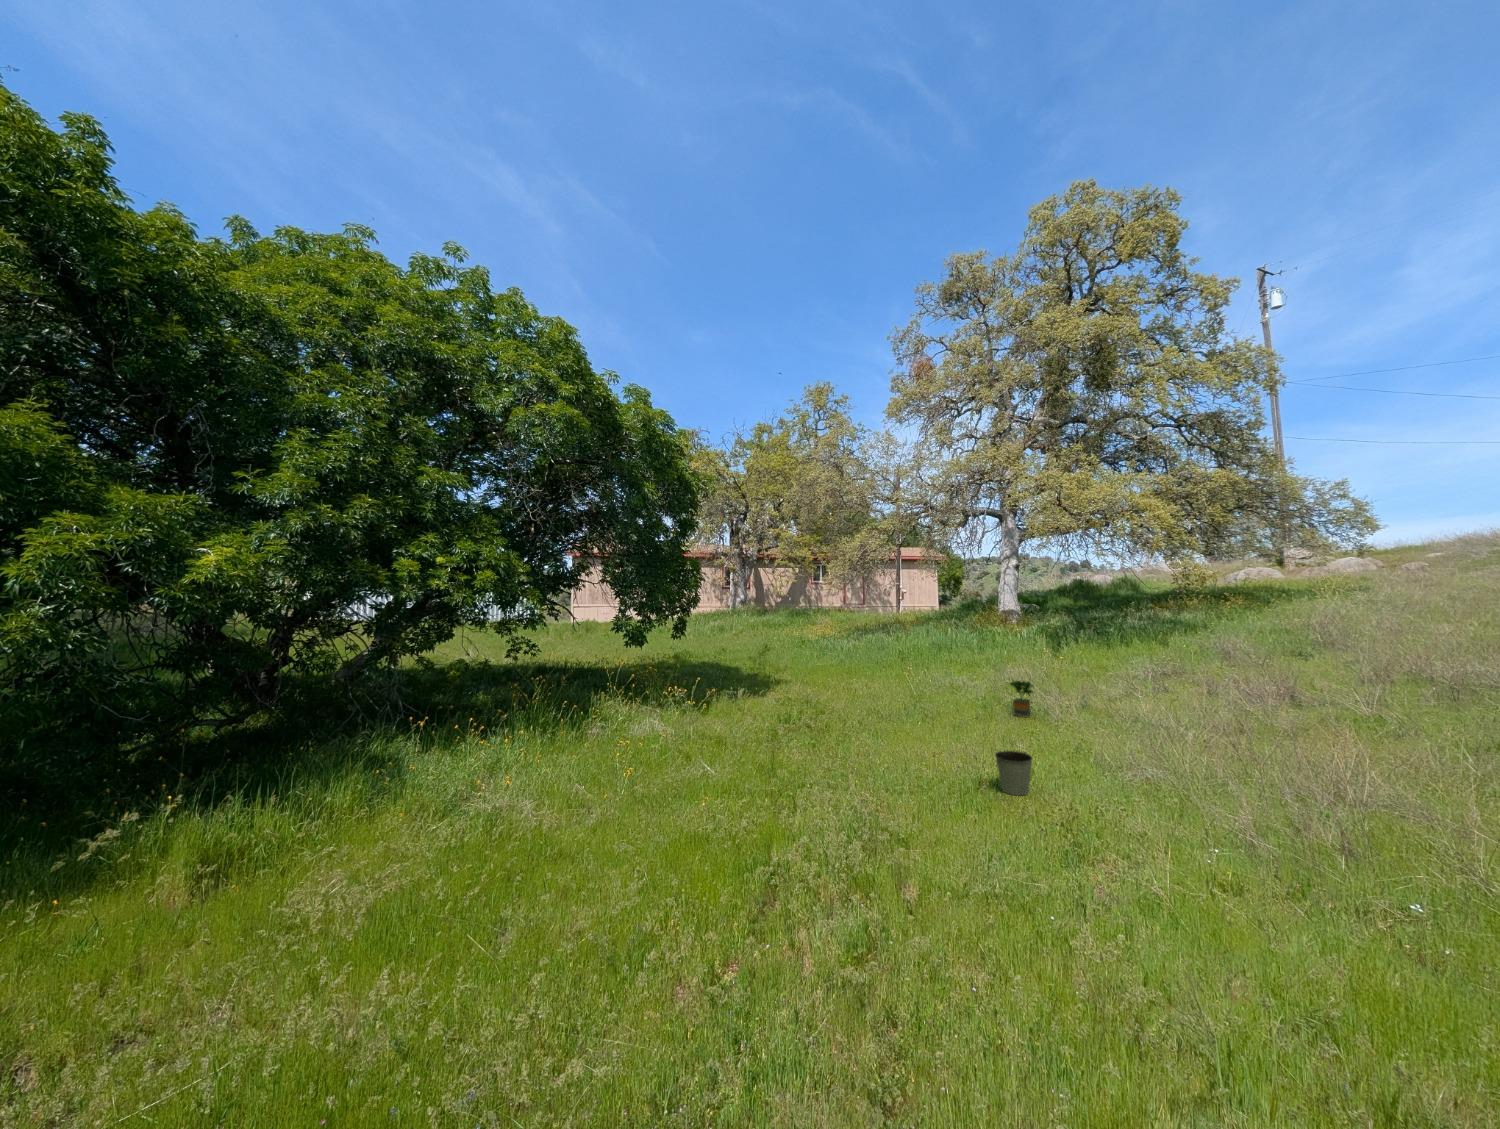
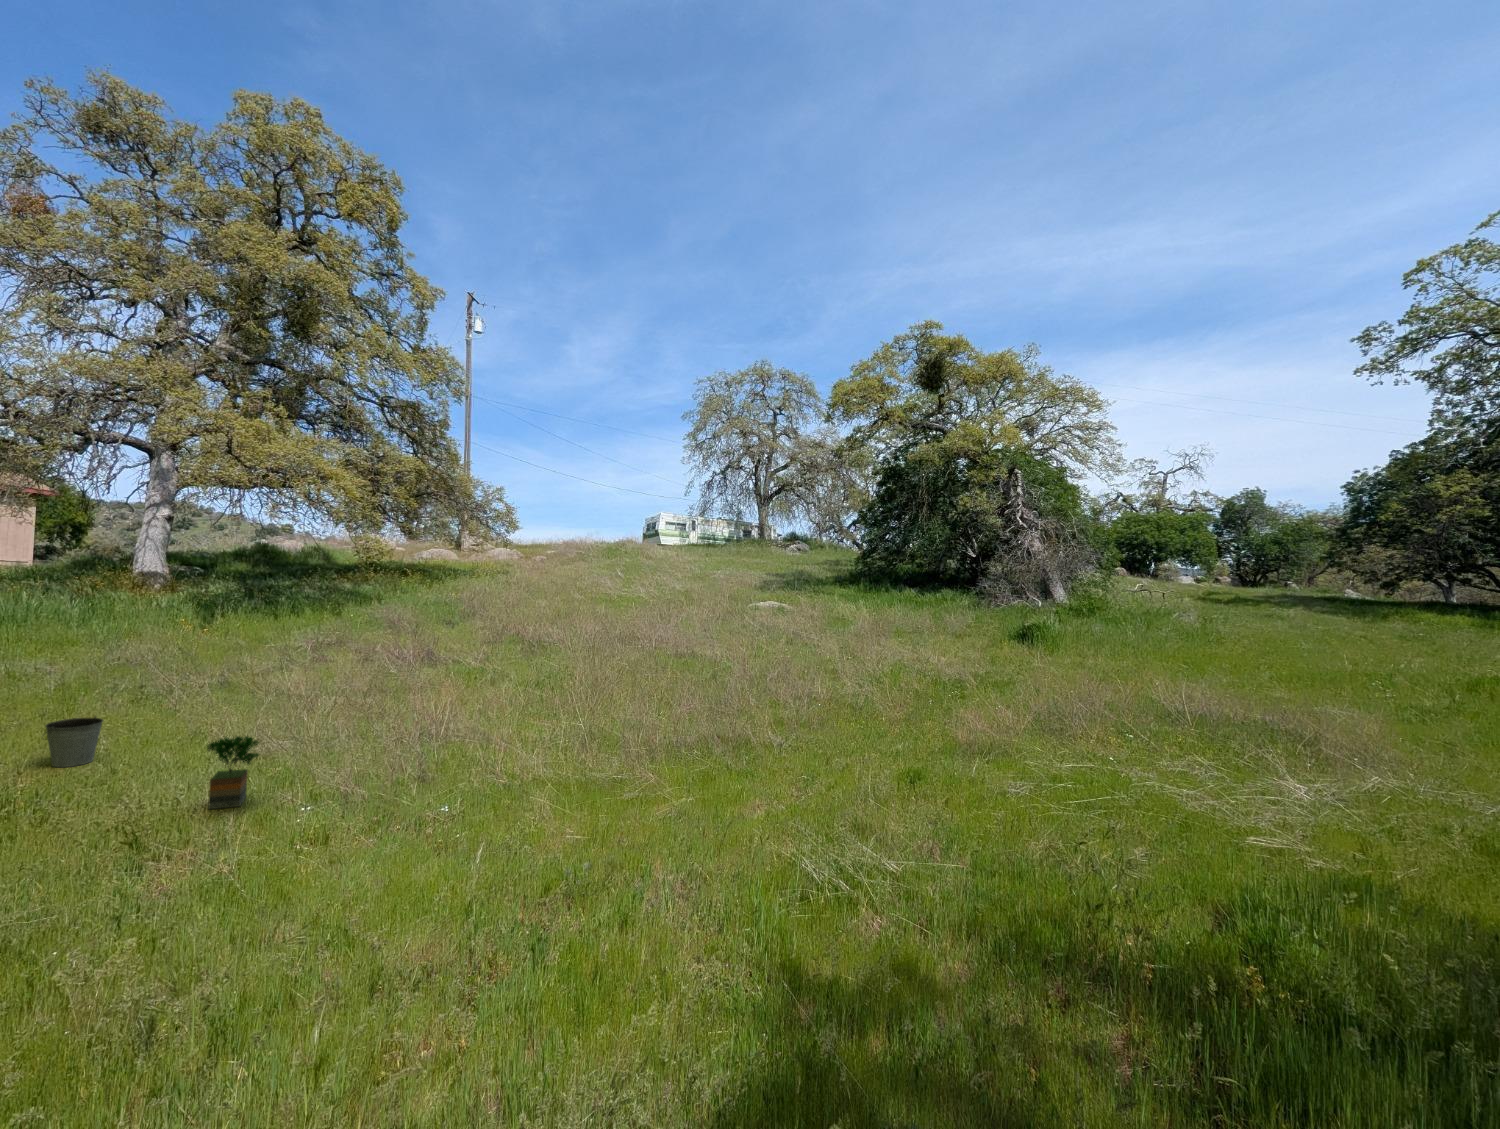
potted tree: present [1011,681,1034,717] -> present [207,736,259,809]

